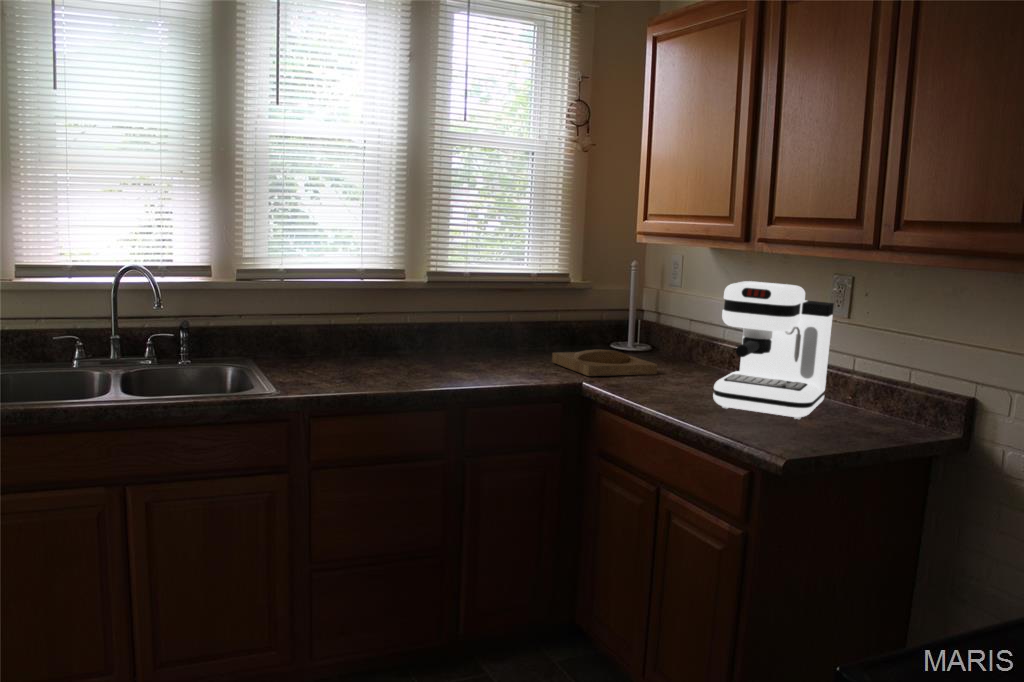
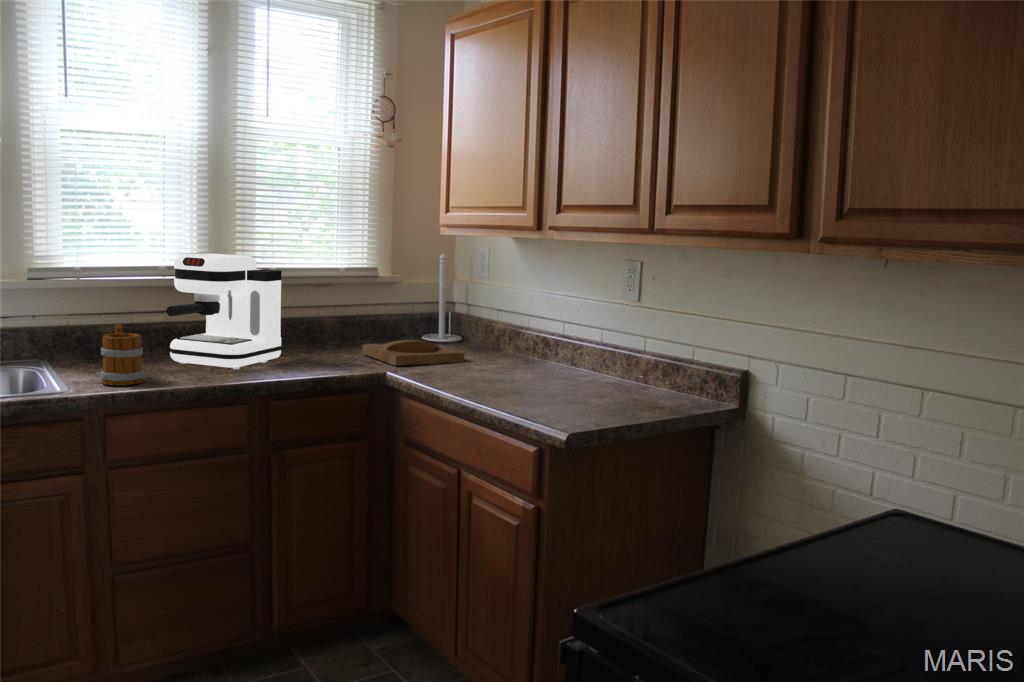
coffee maker: present [713,281,834,419] -> present [167,254,282,370]
mug: none [311,326,351,387] -> present [100,324,144,386]

